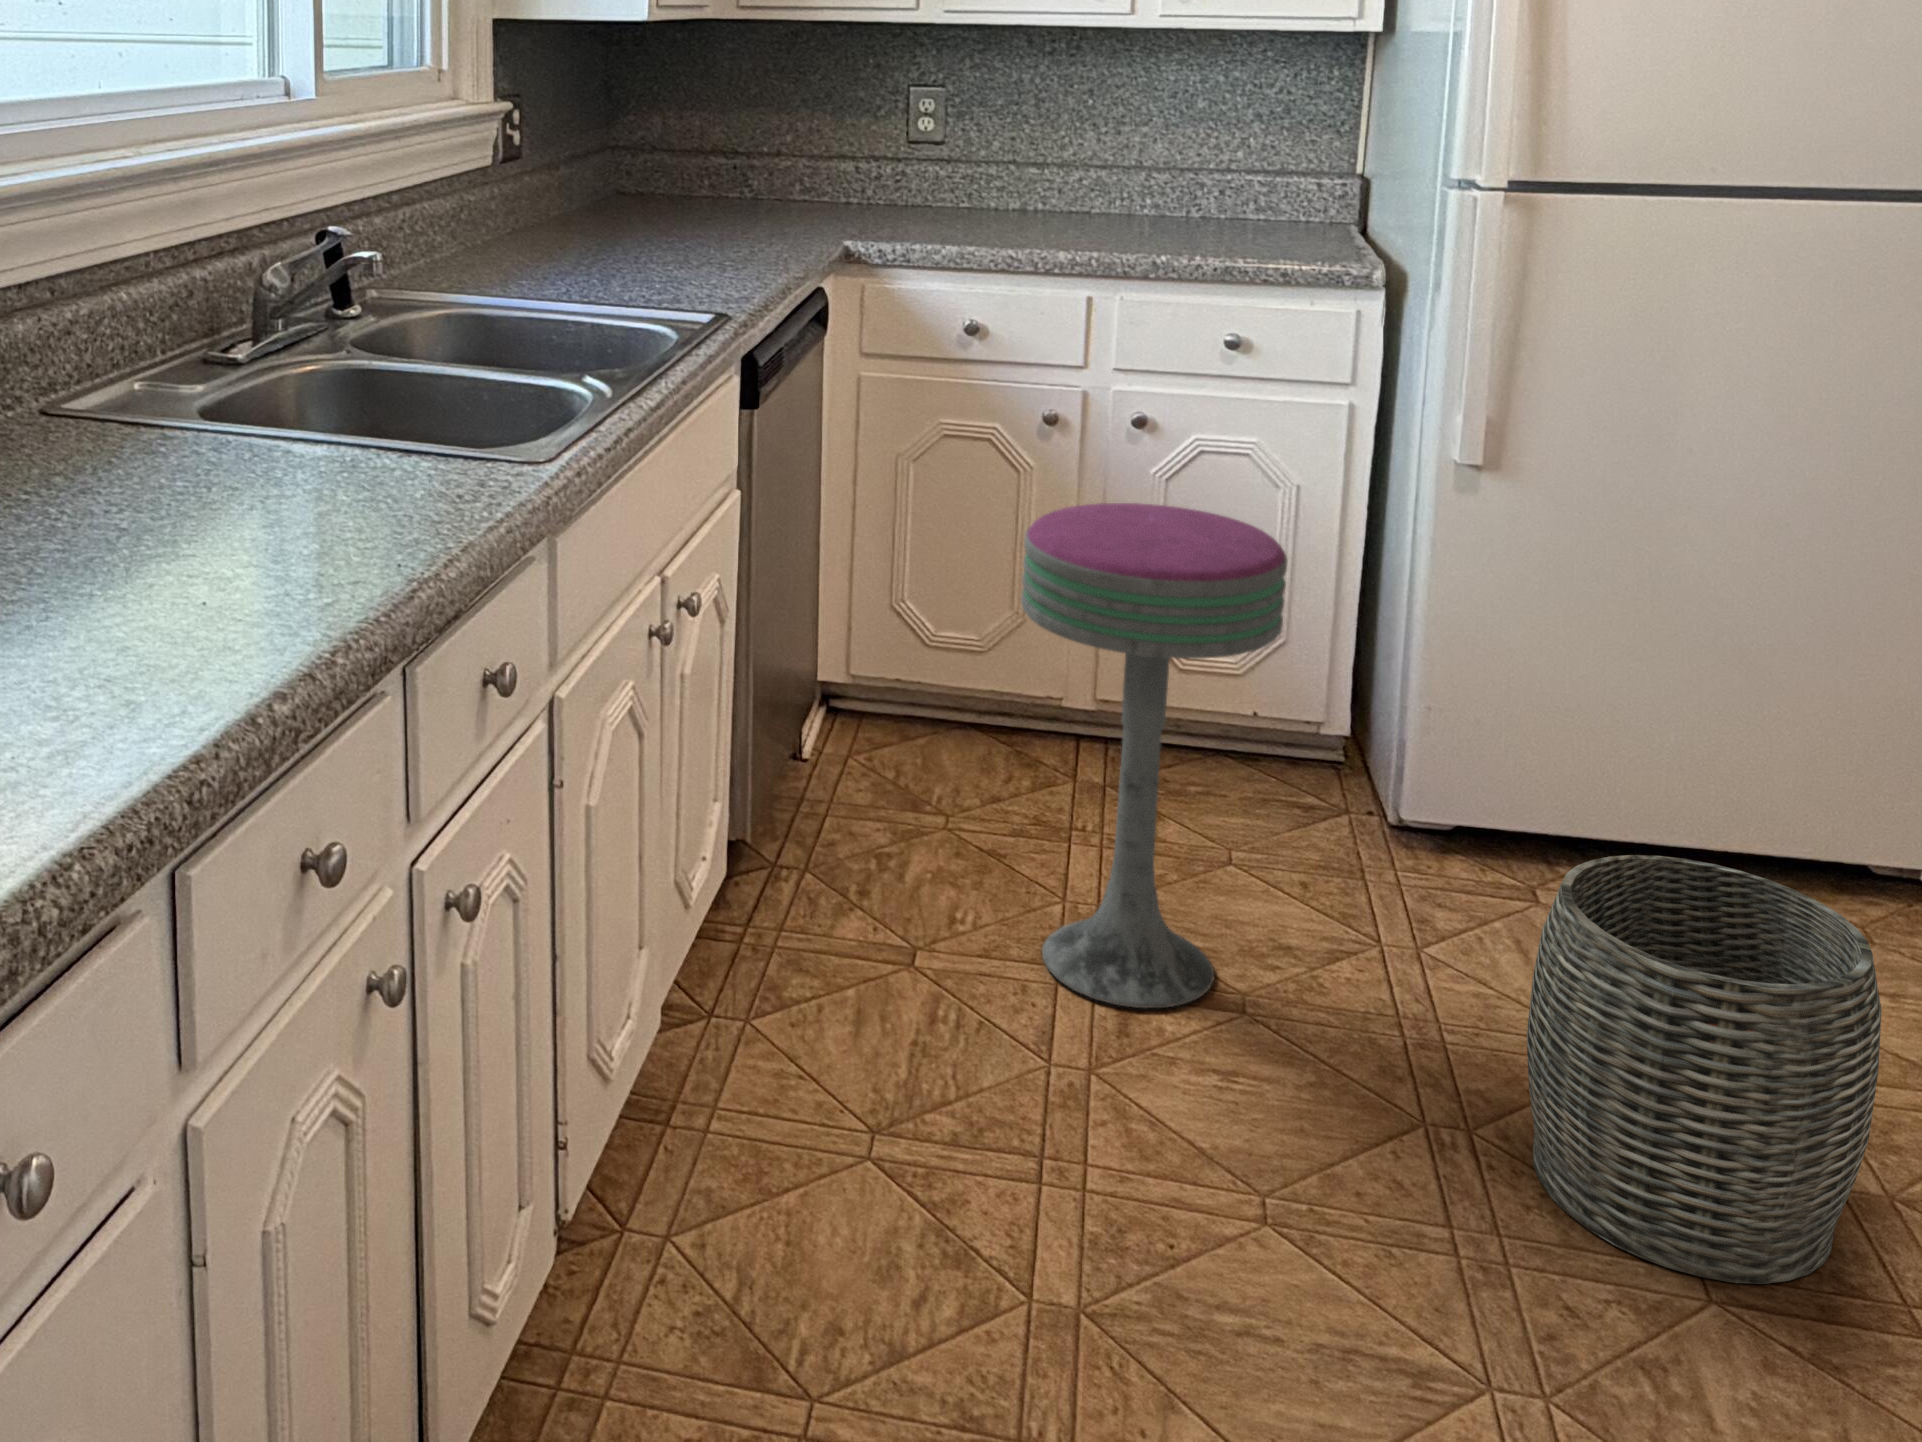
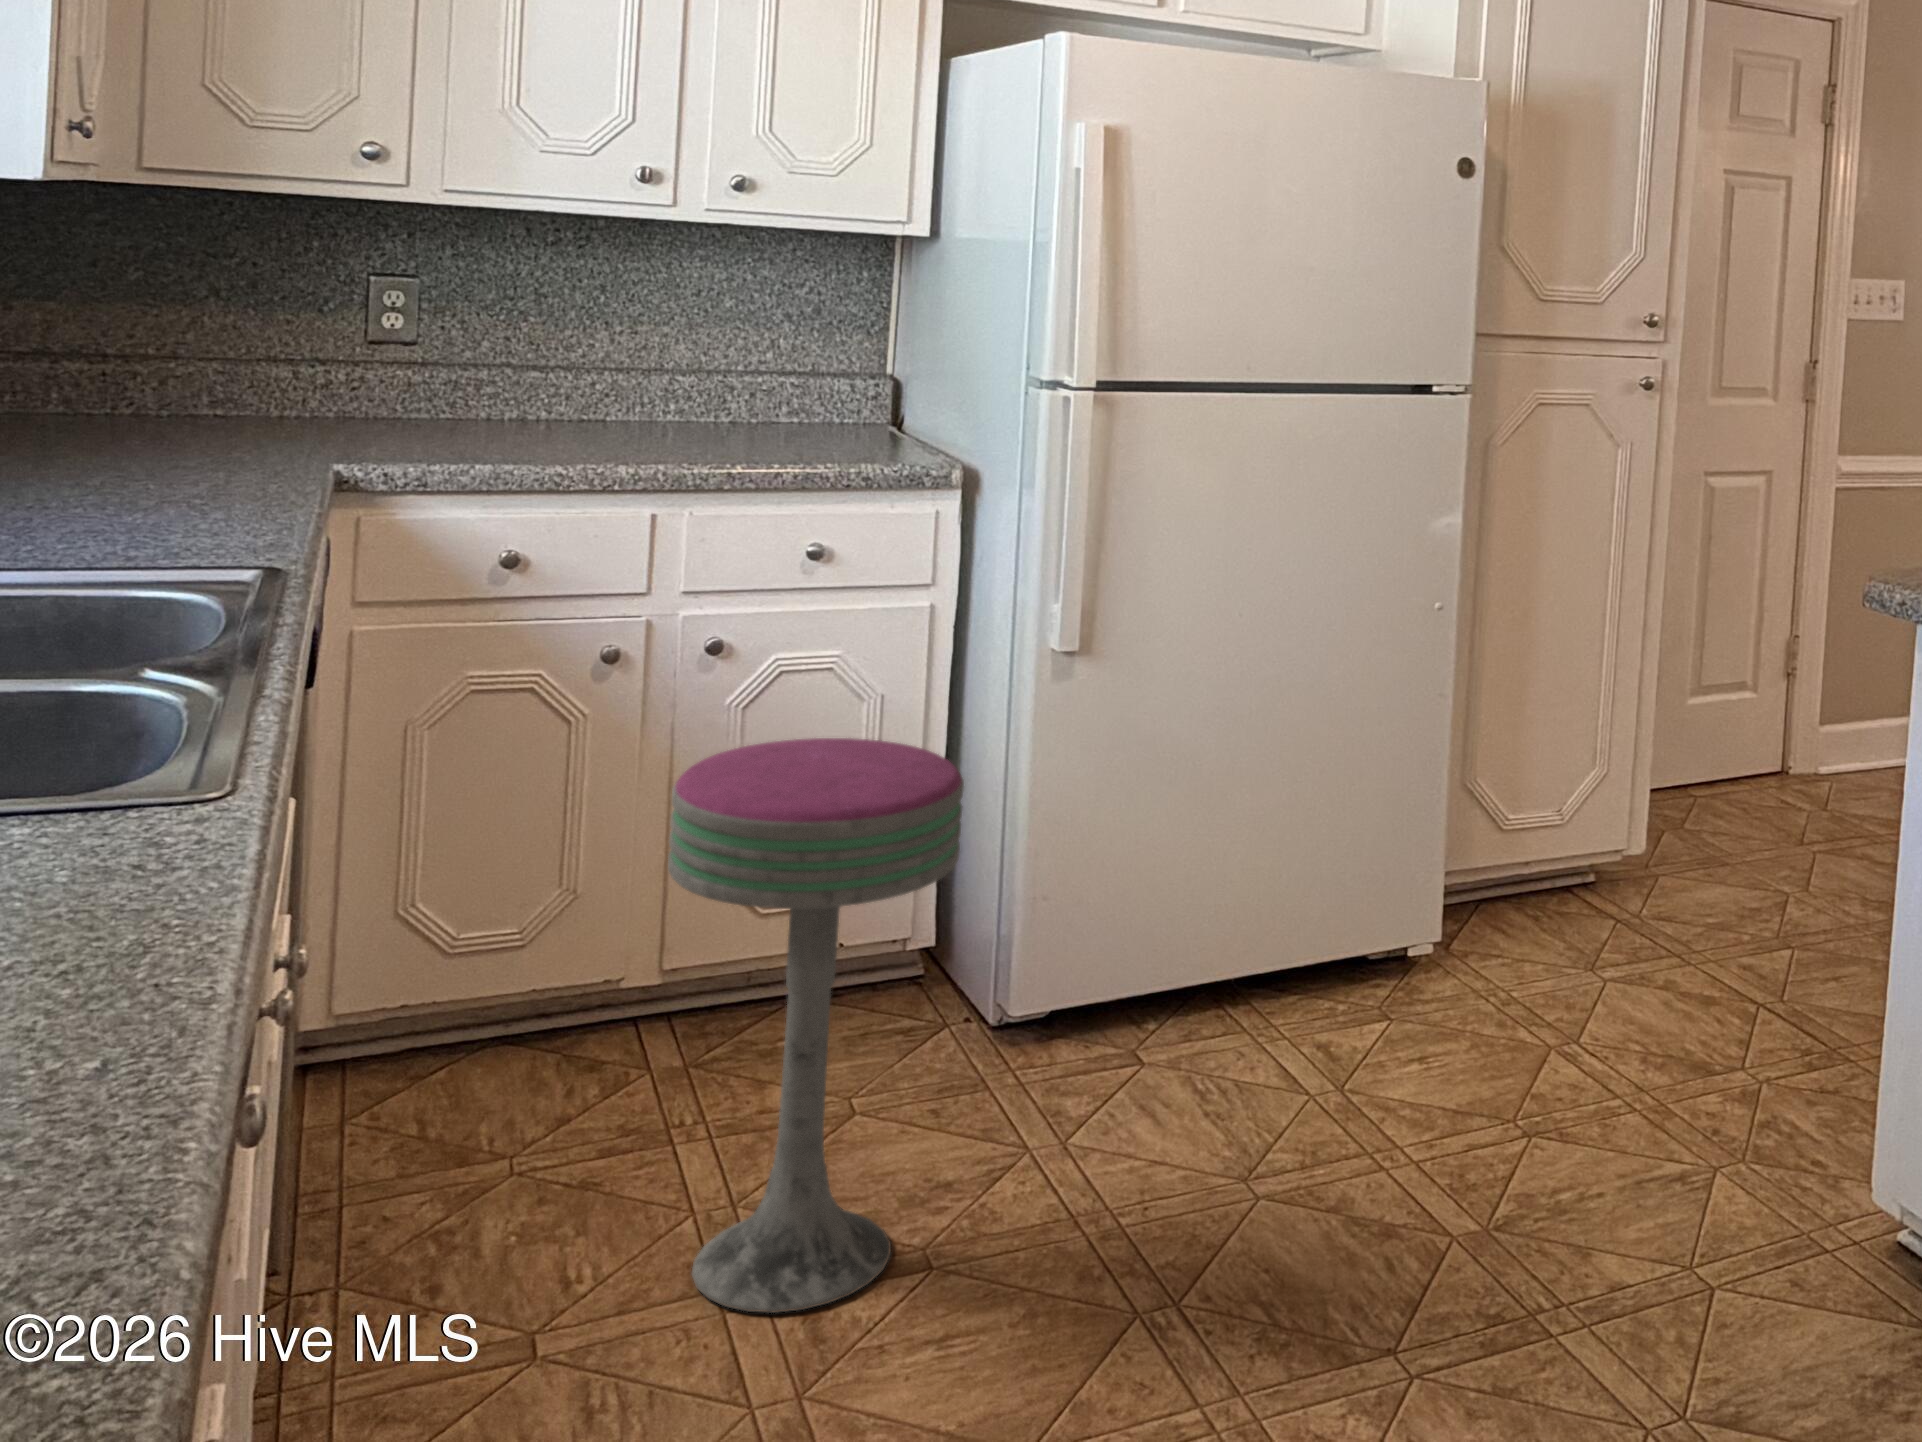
woven basket: present [1527,855,1881,1284] -> none [1226,983,1498,1361]

